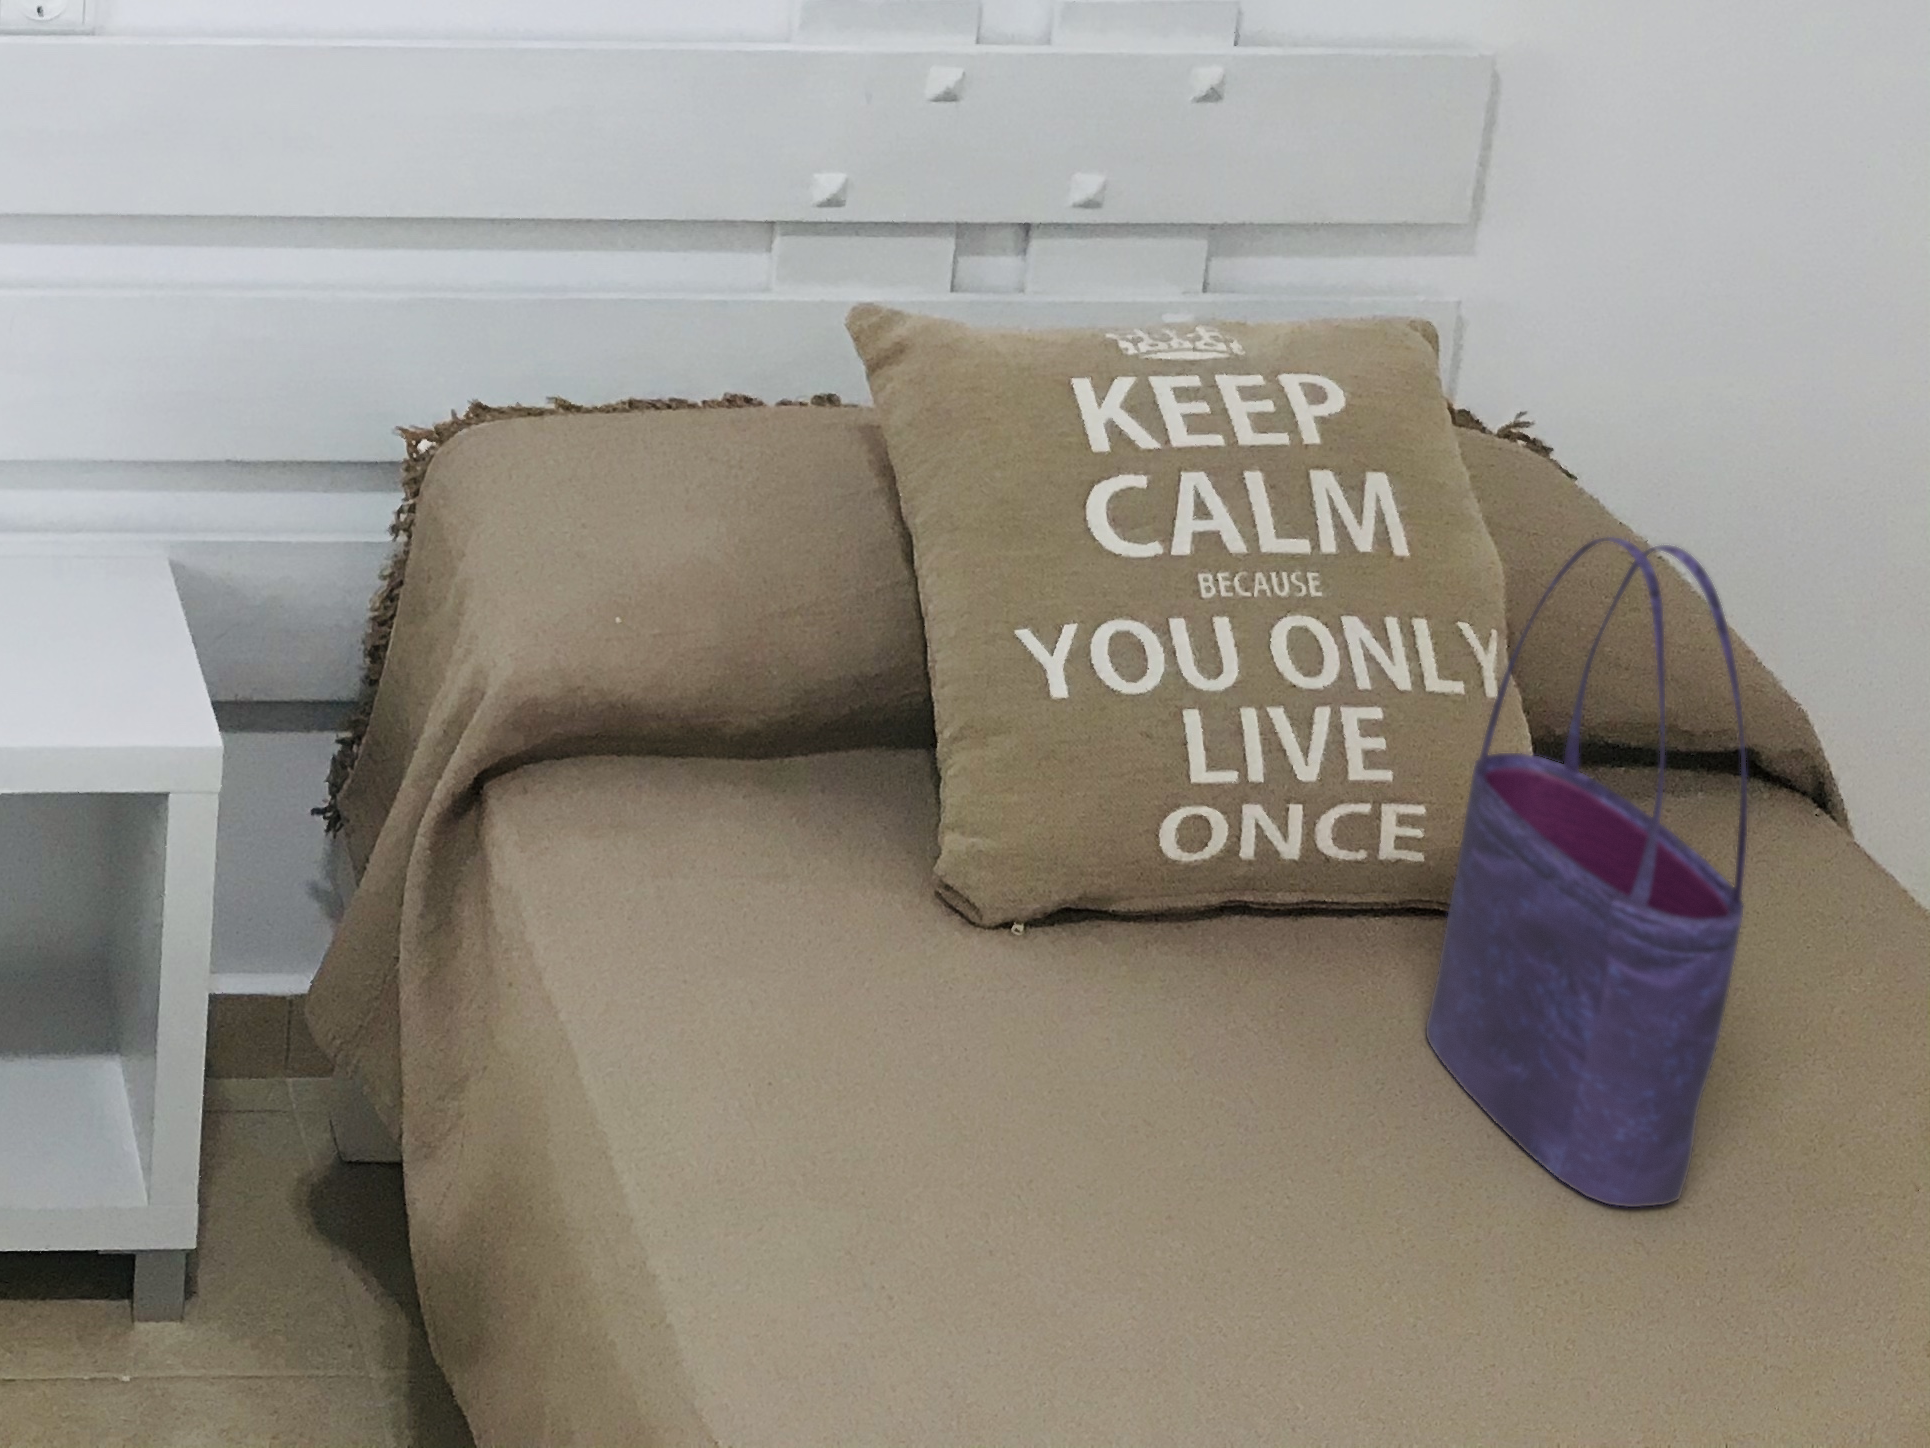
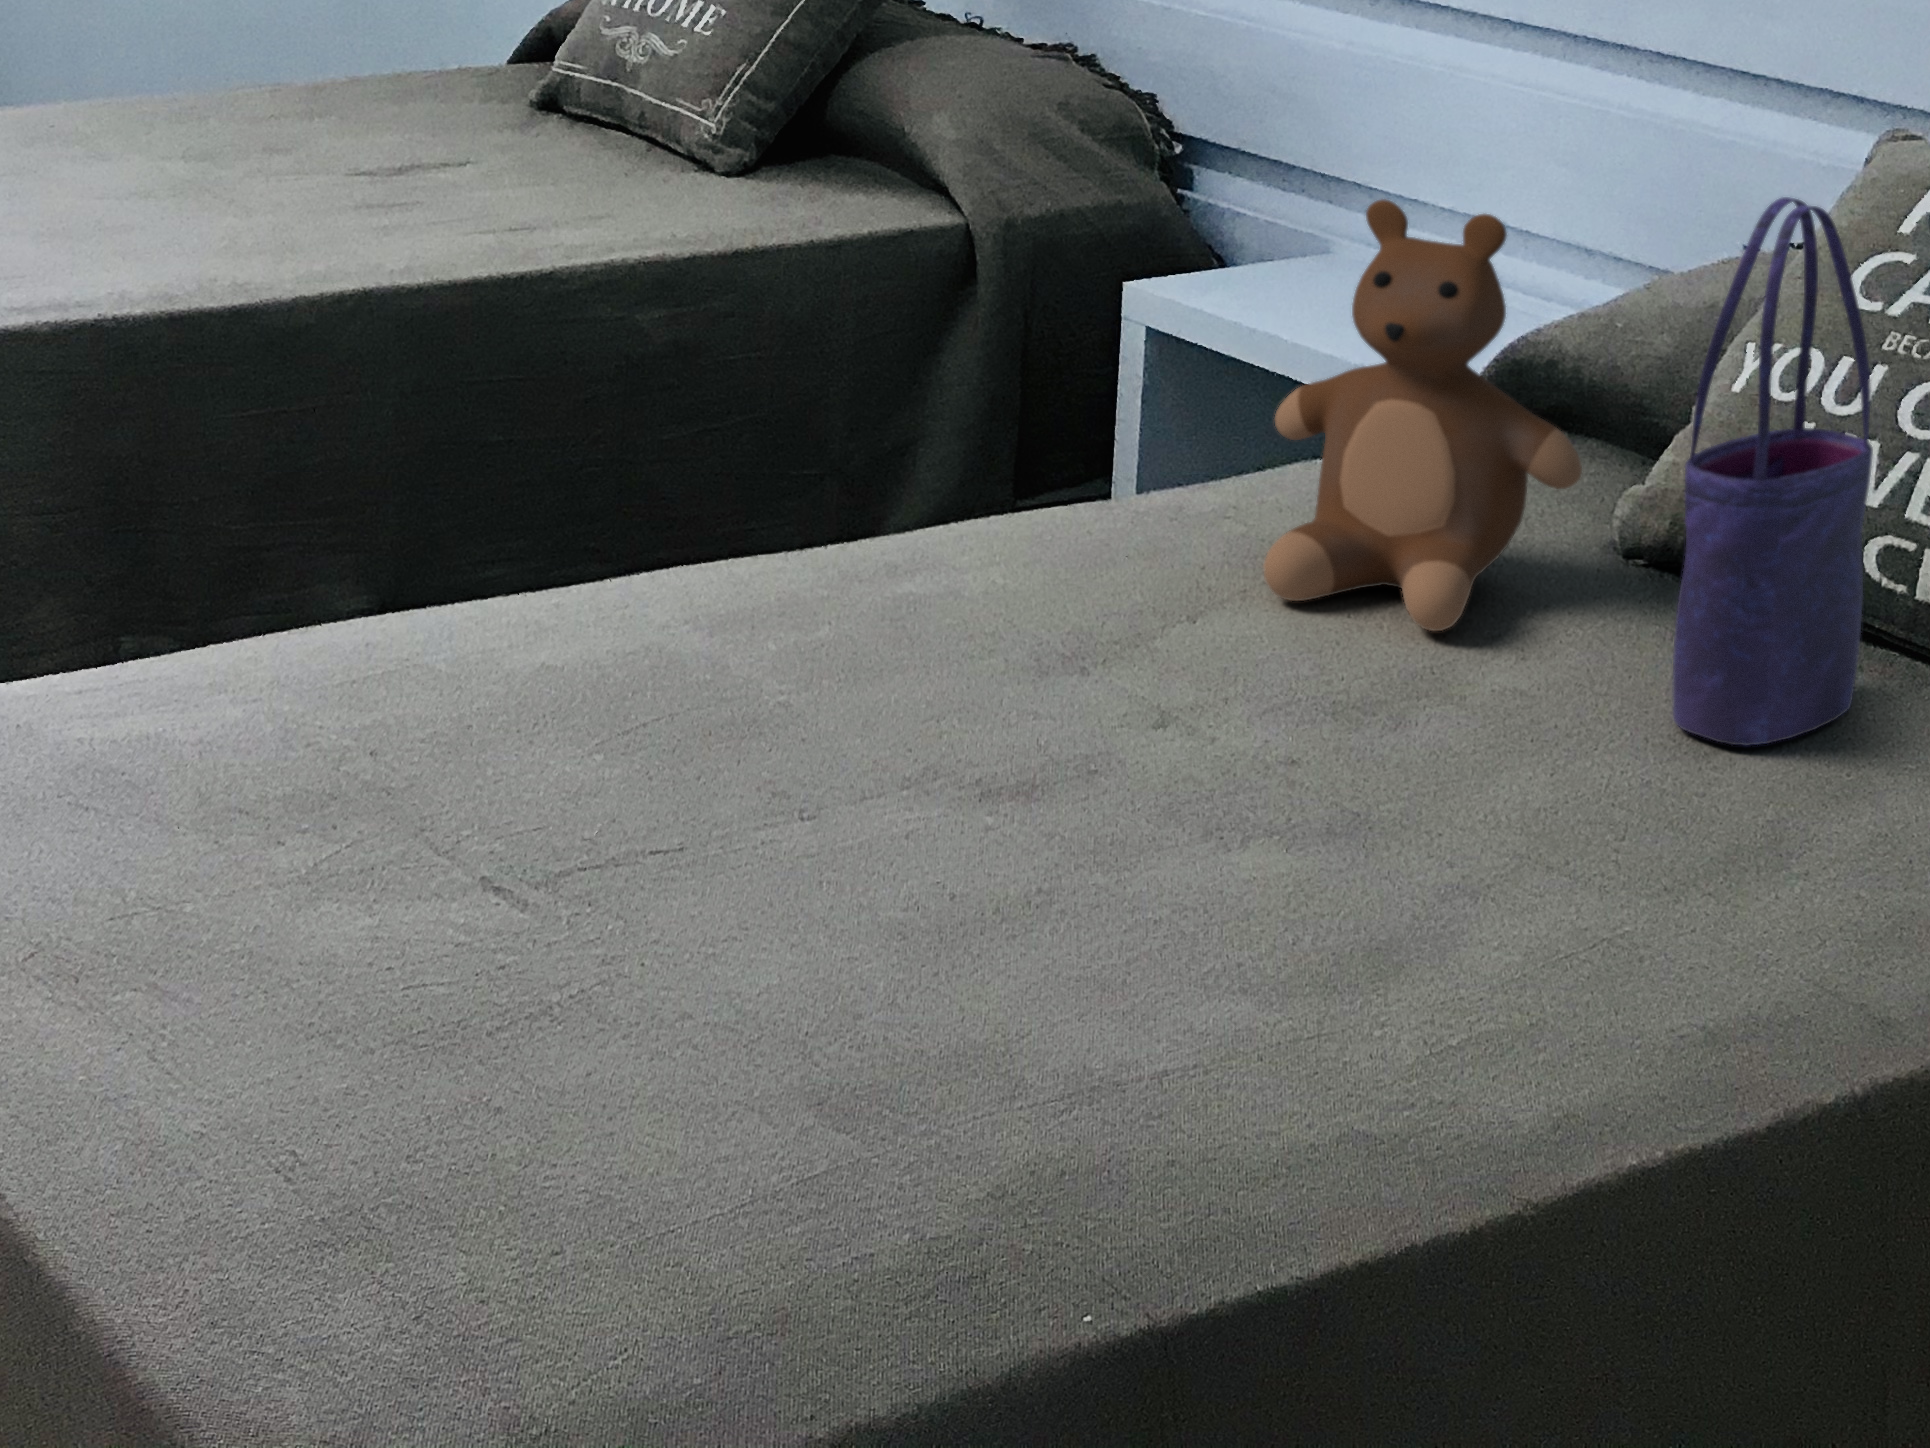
teddy bear: none [844,641,1286,1276] -> present [1264,199,1582,631]

